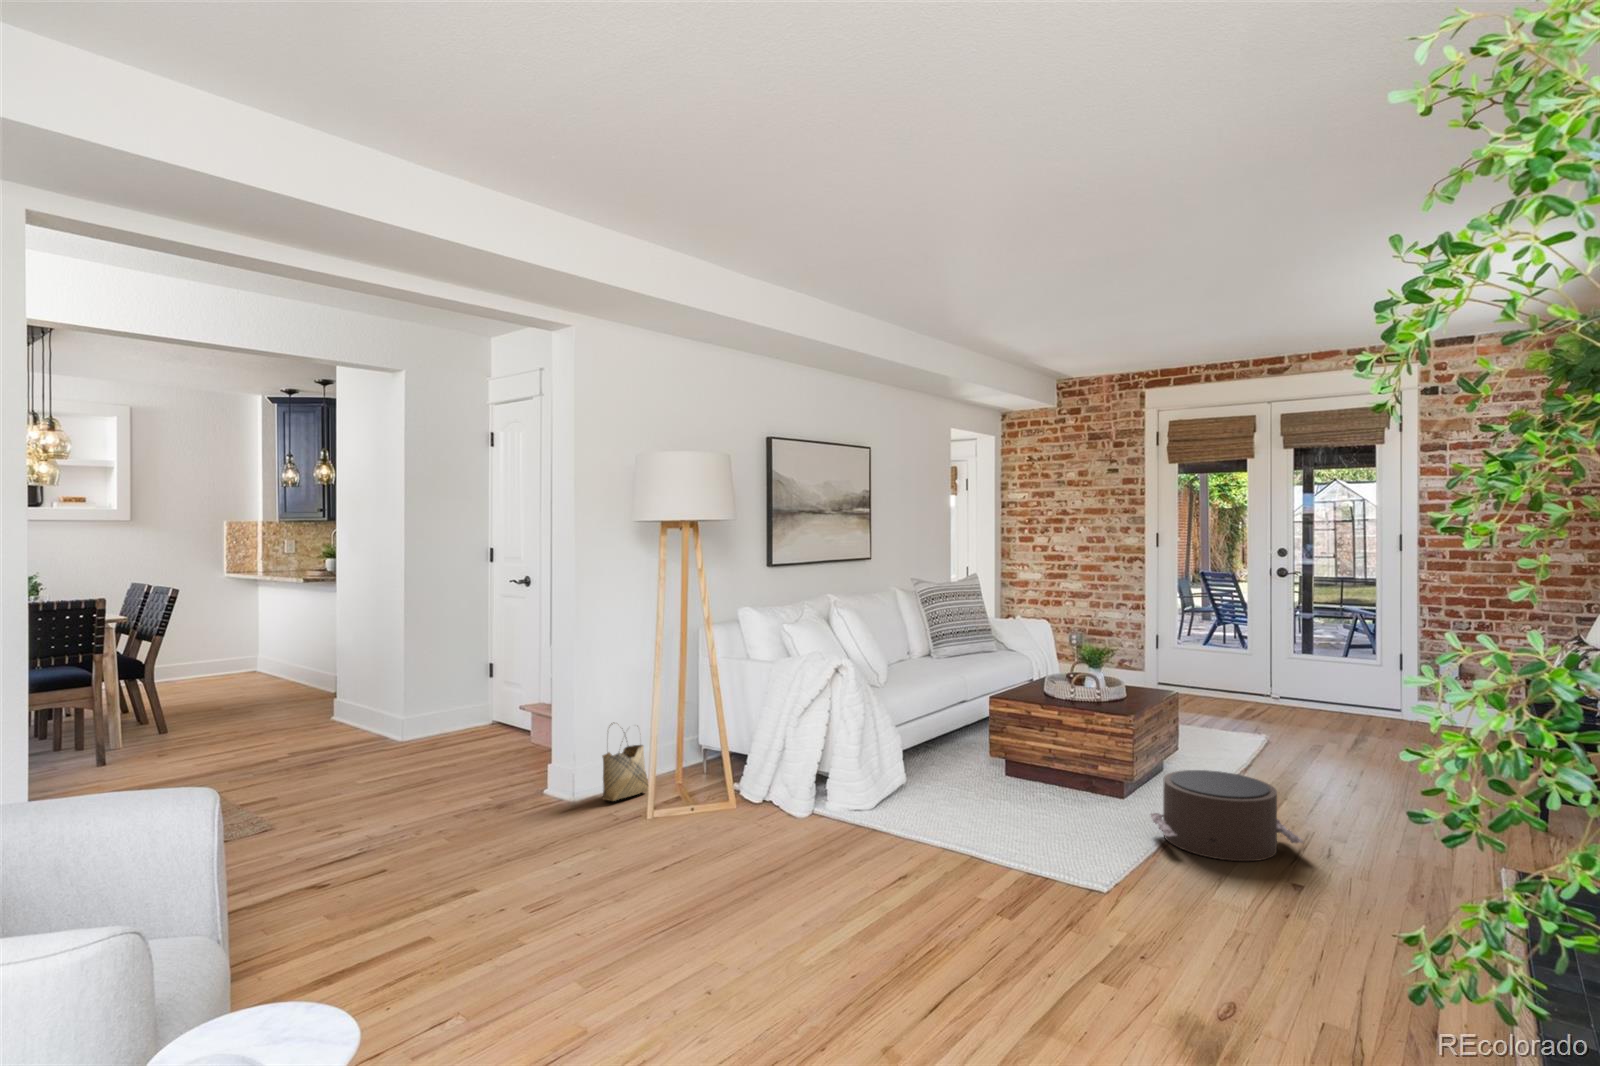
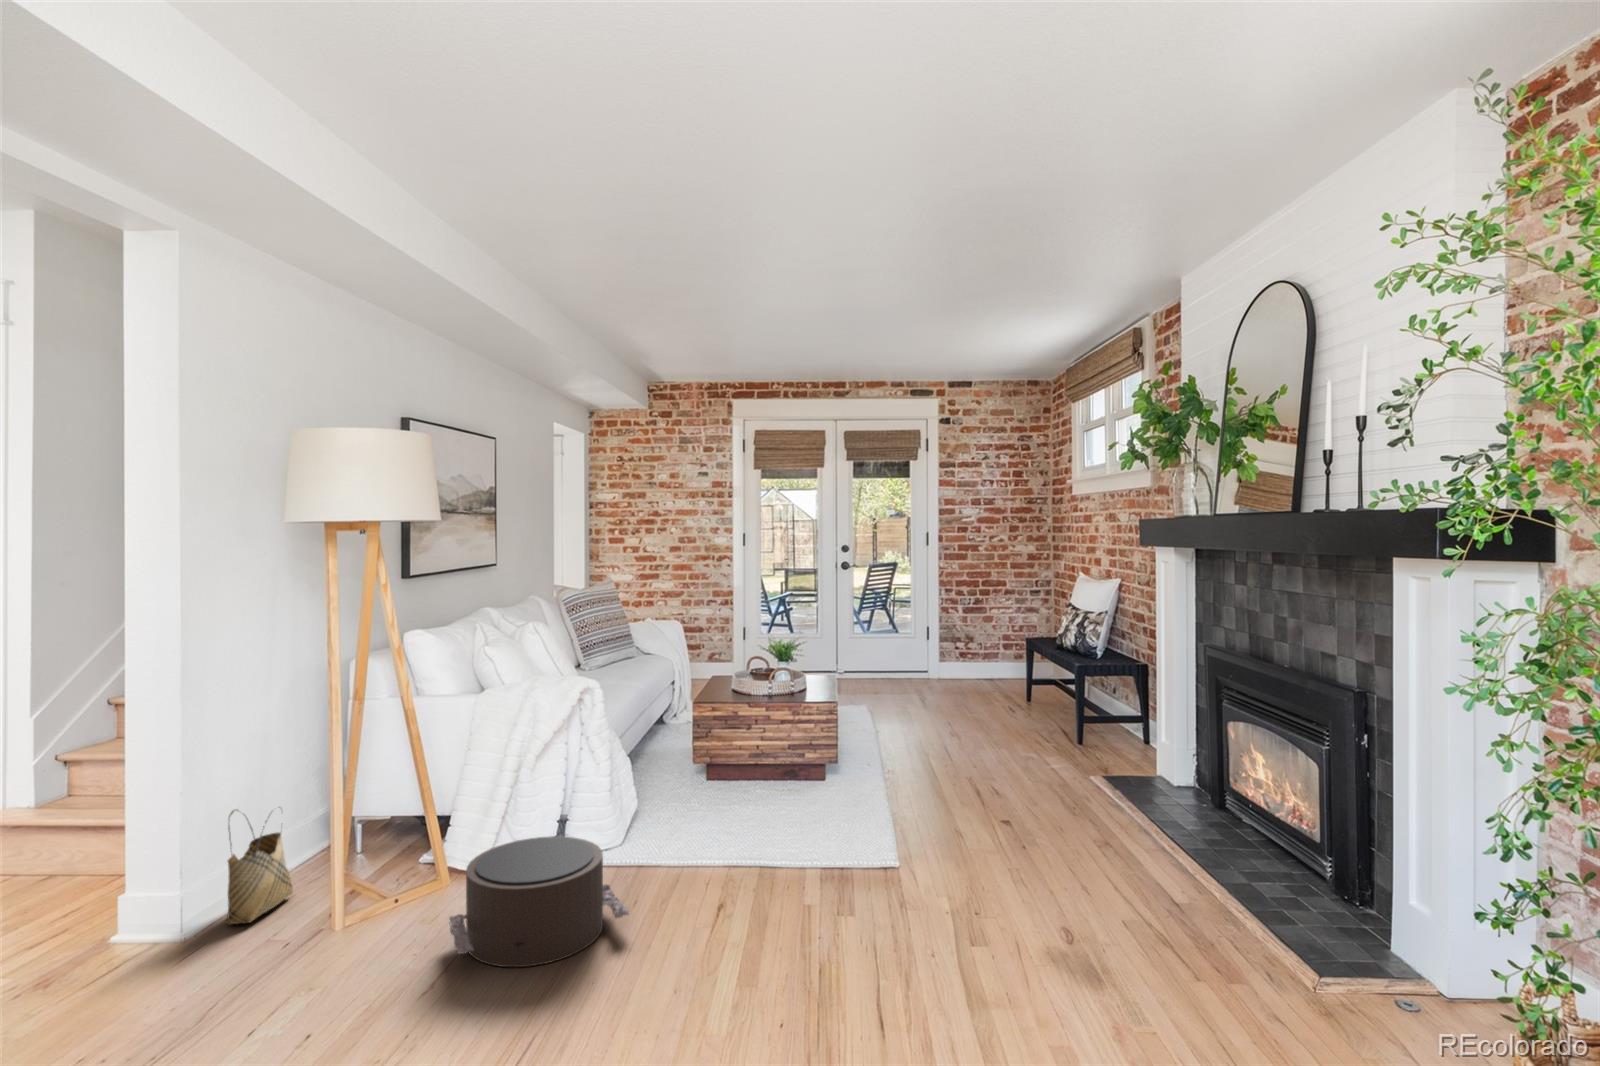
pouf: present [1151,770,1304,861] -> present [449,836,629,967]

